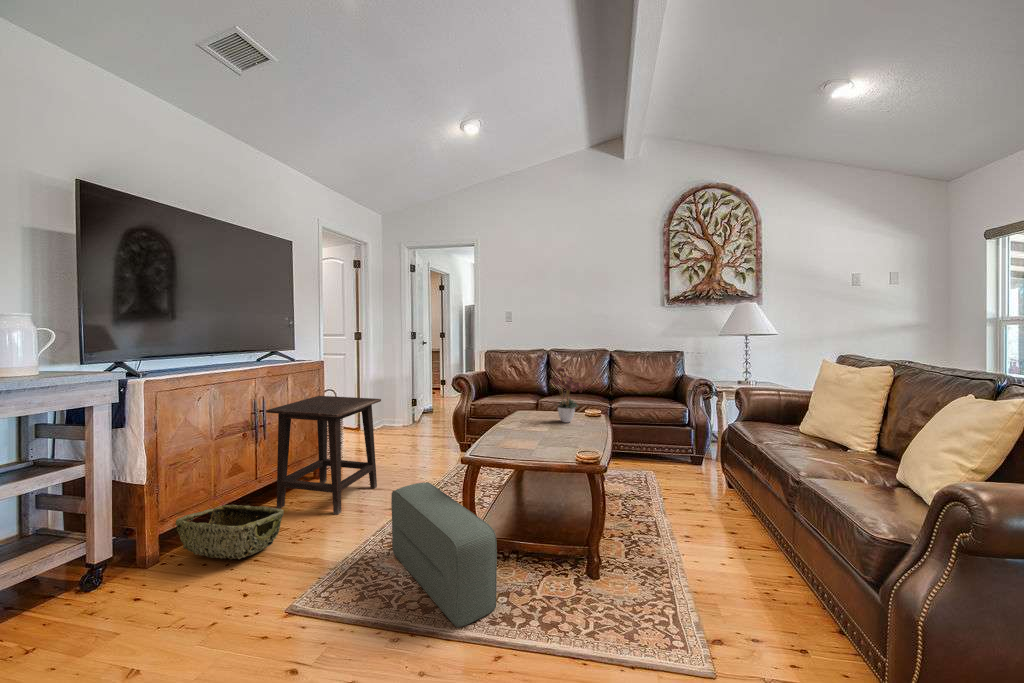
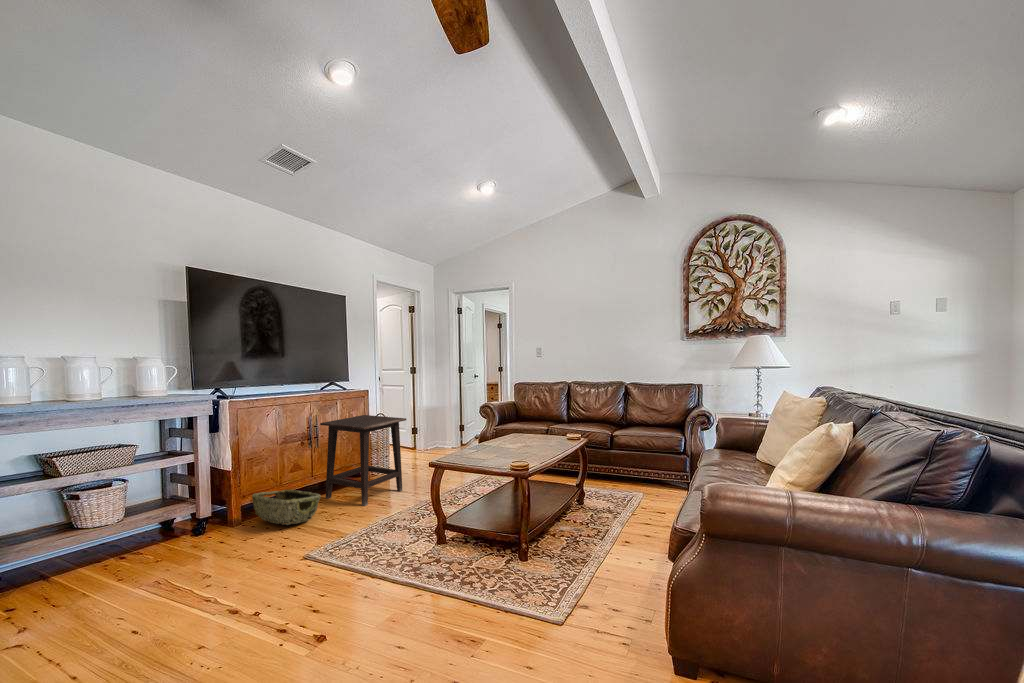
flower arrangement: present [551,367,585,423] -> none [529,392,561,442]
pouf: present [391,482,497,627] -> none [386,480,438,577]

